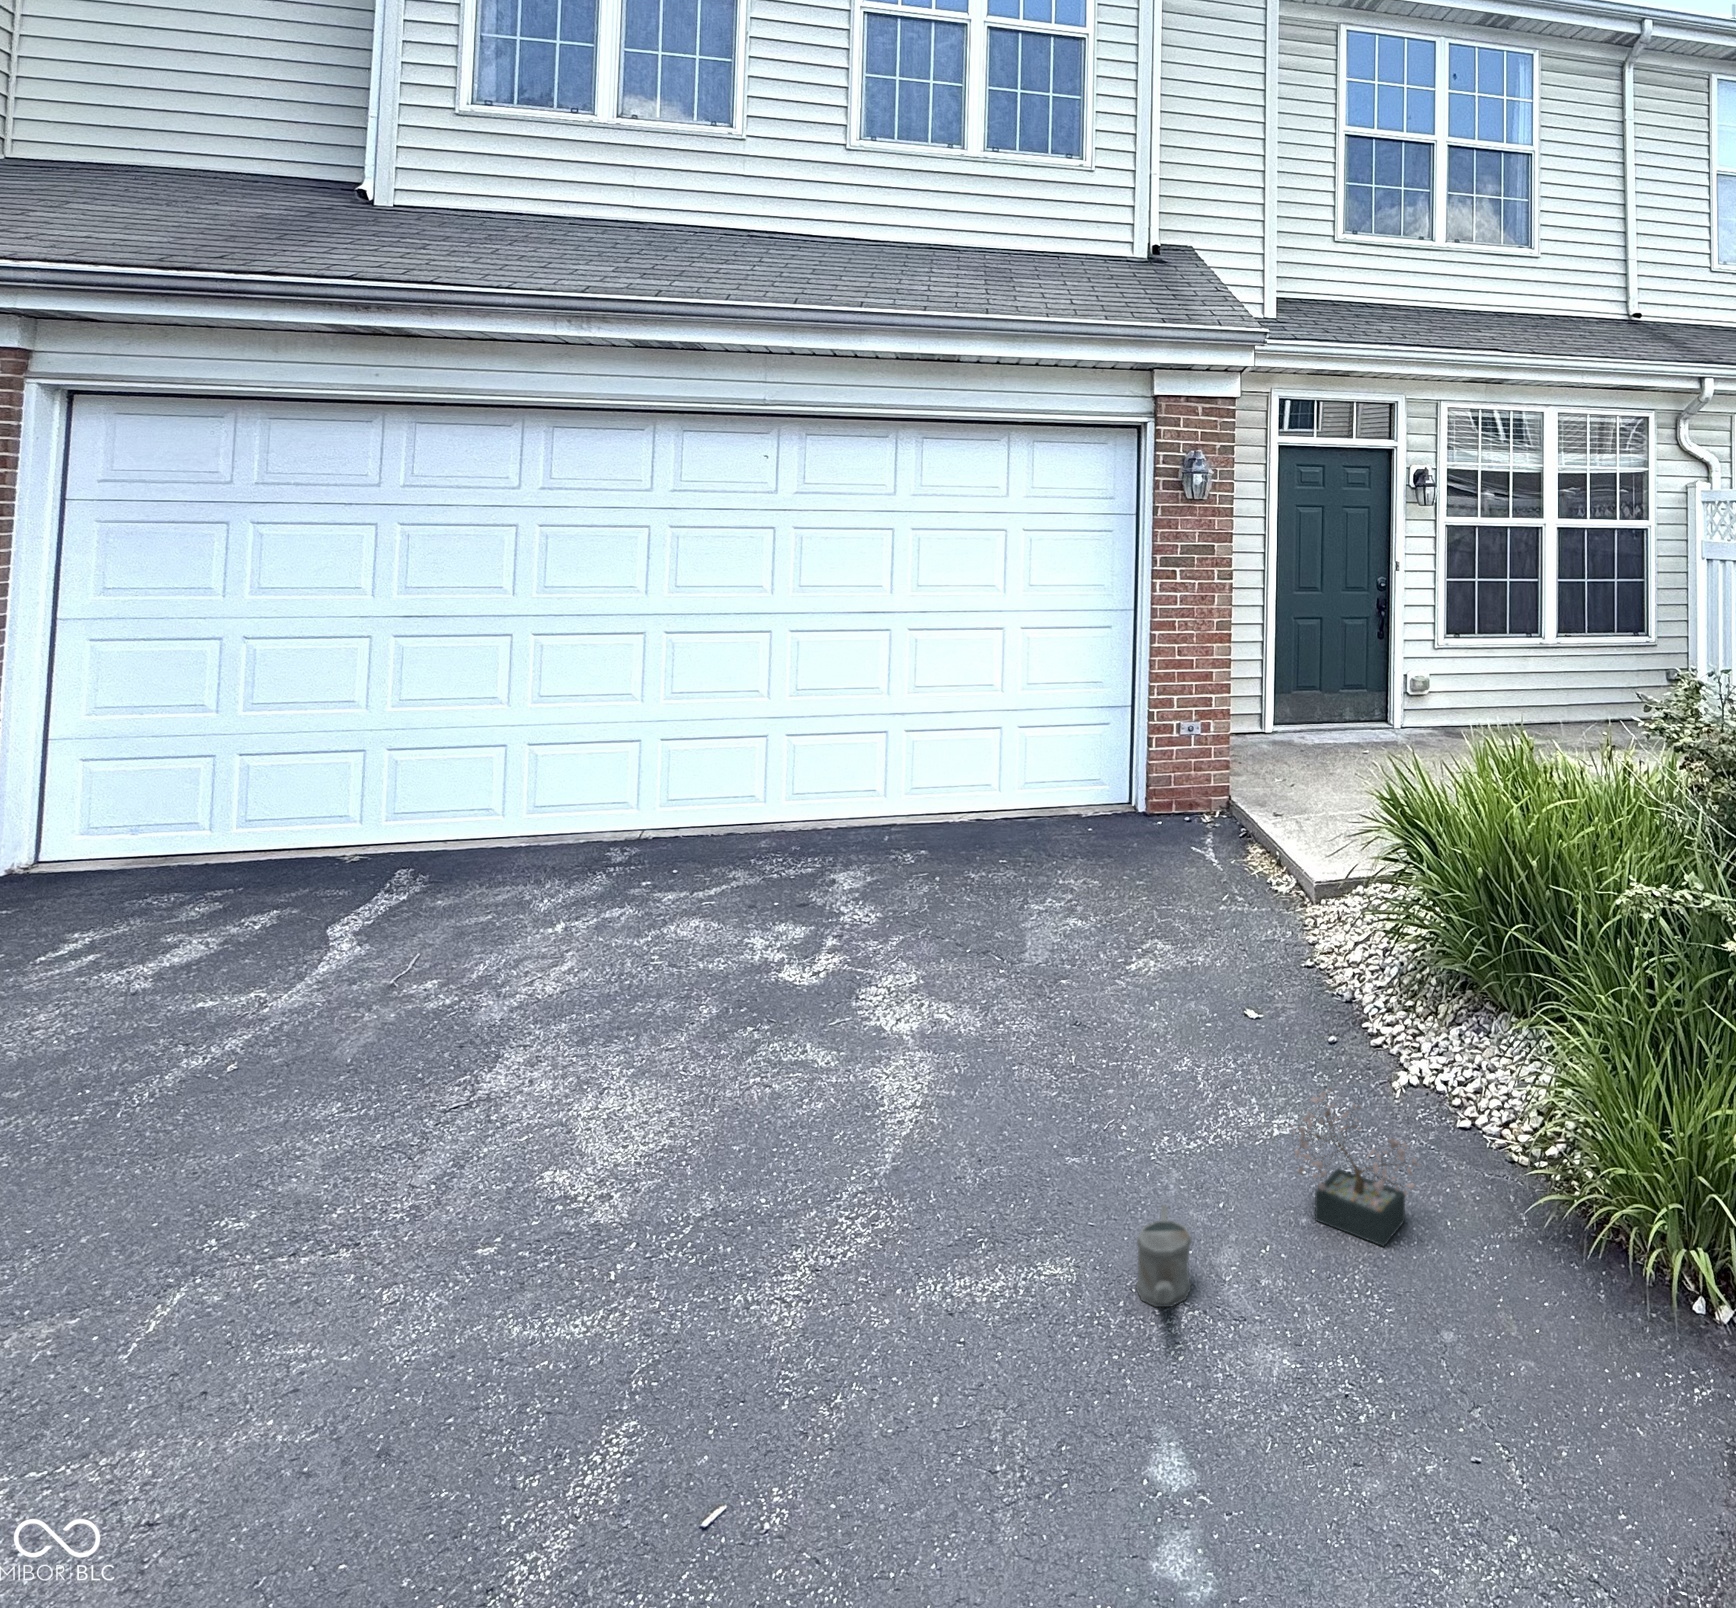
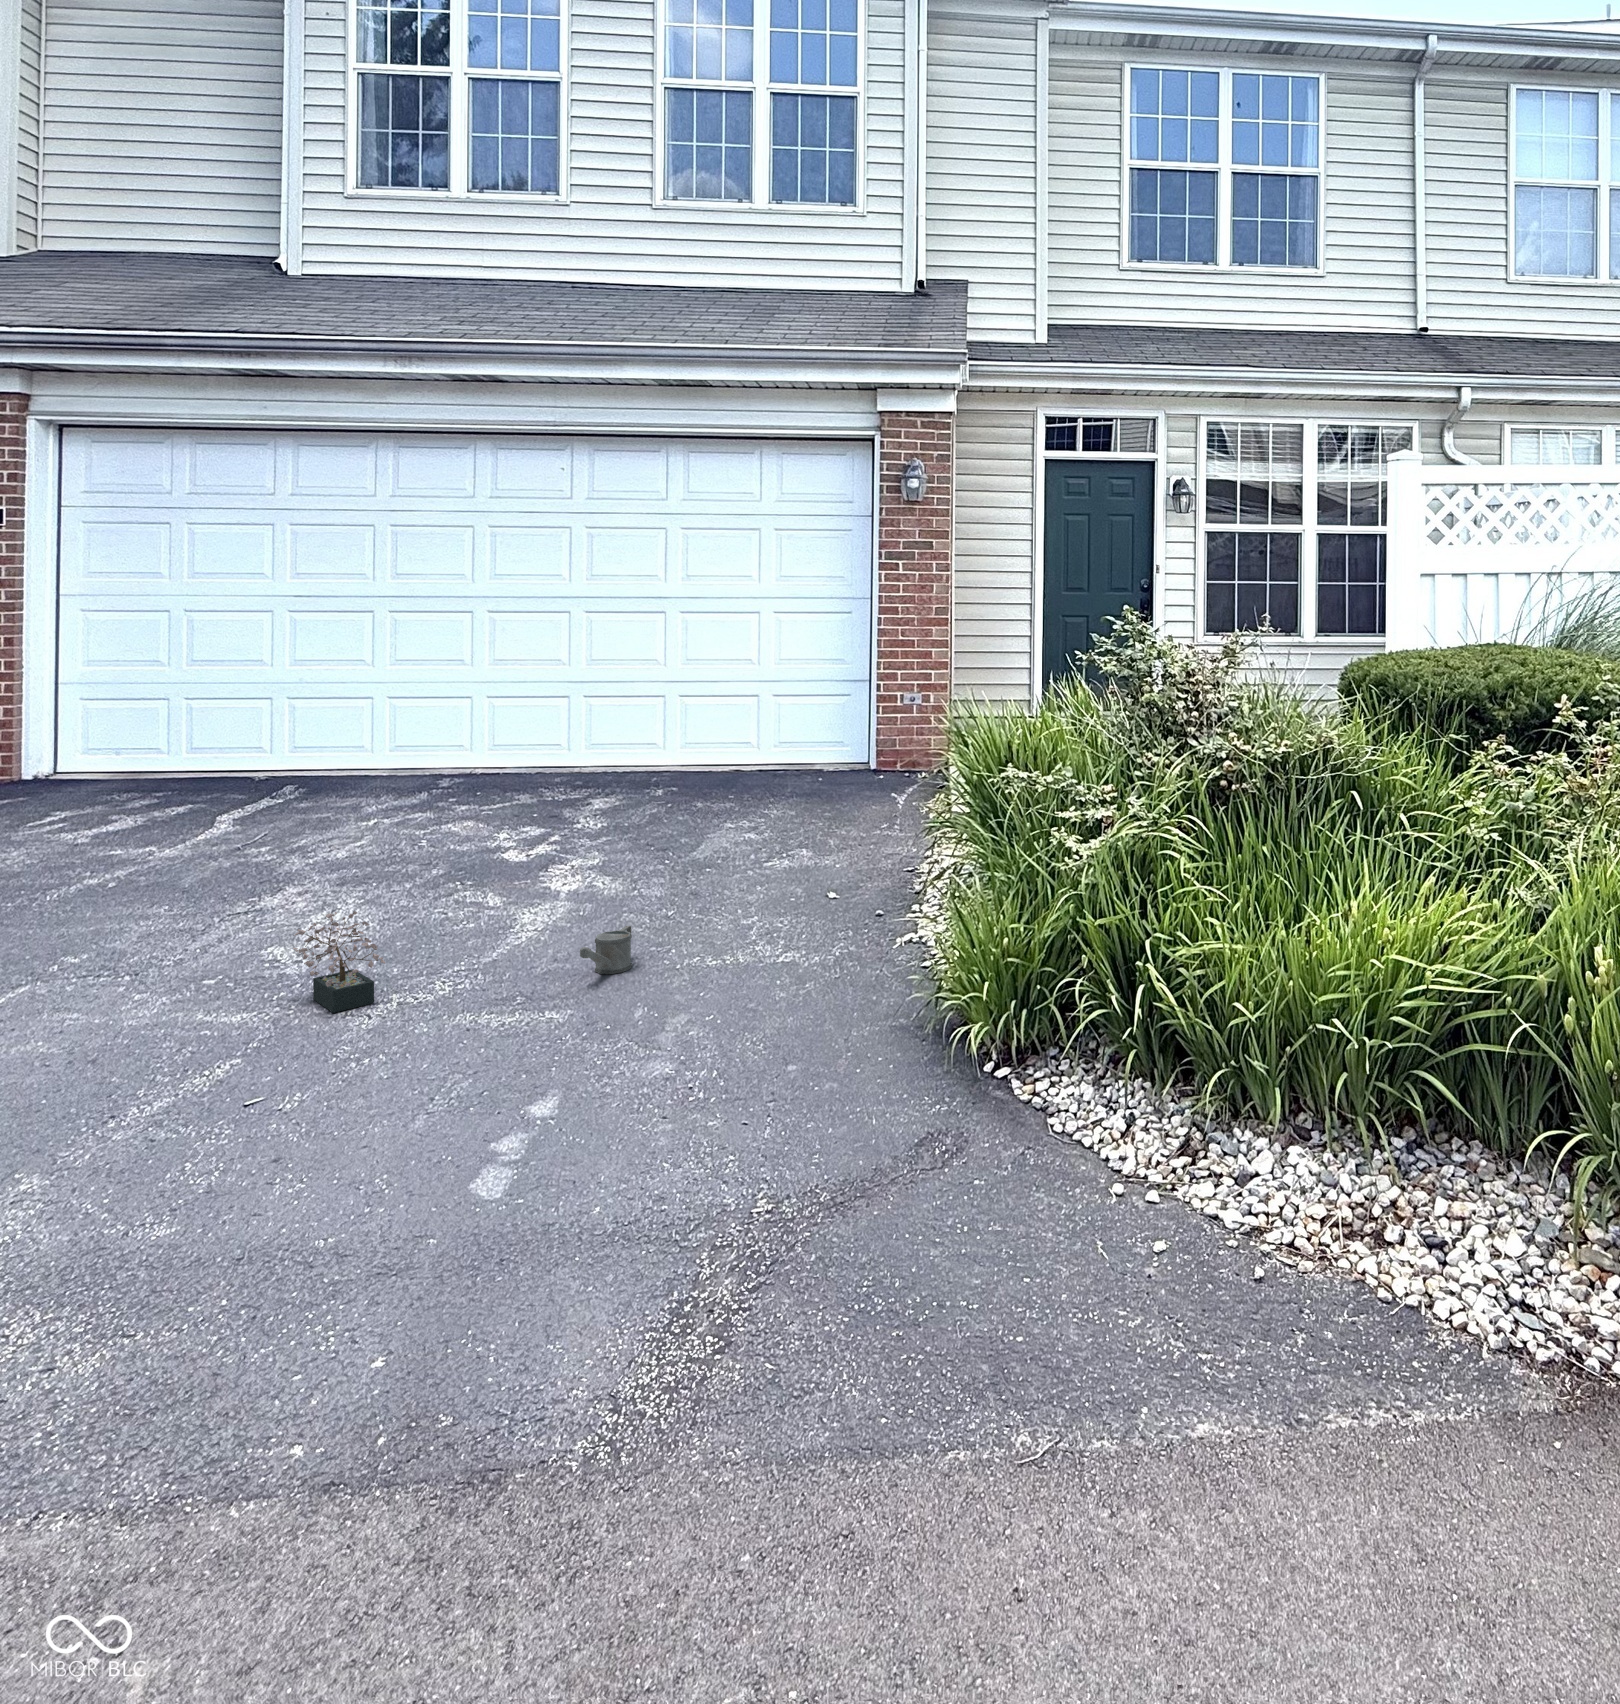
decorative plant: present [1295,1088,1419,1246] -> present [293,911,385,1013]

